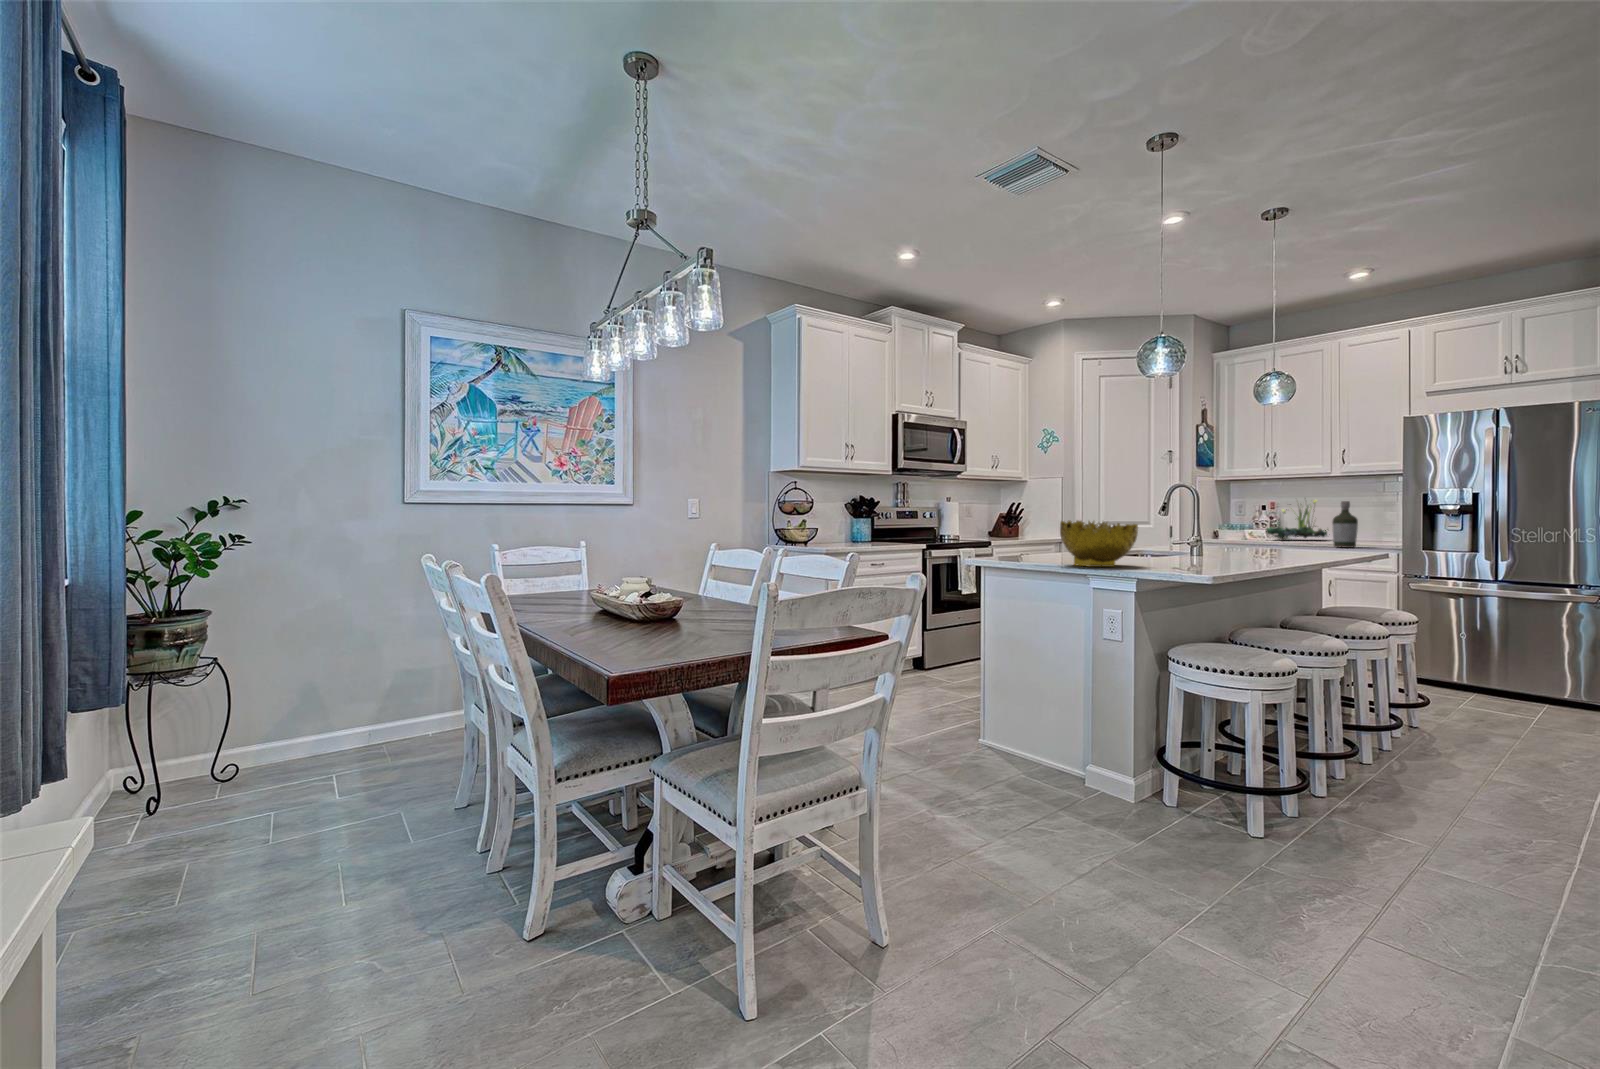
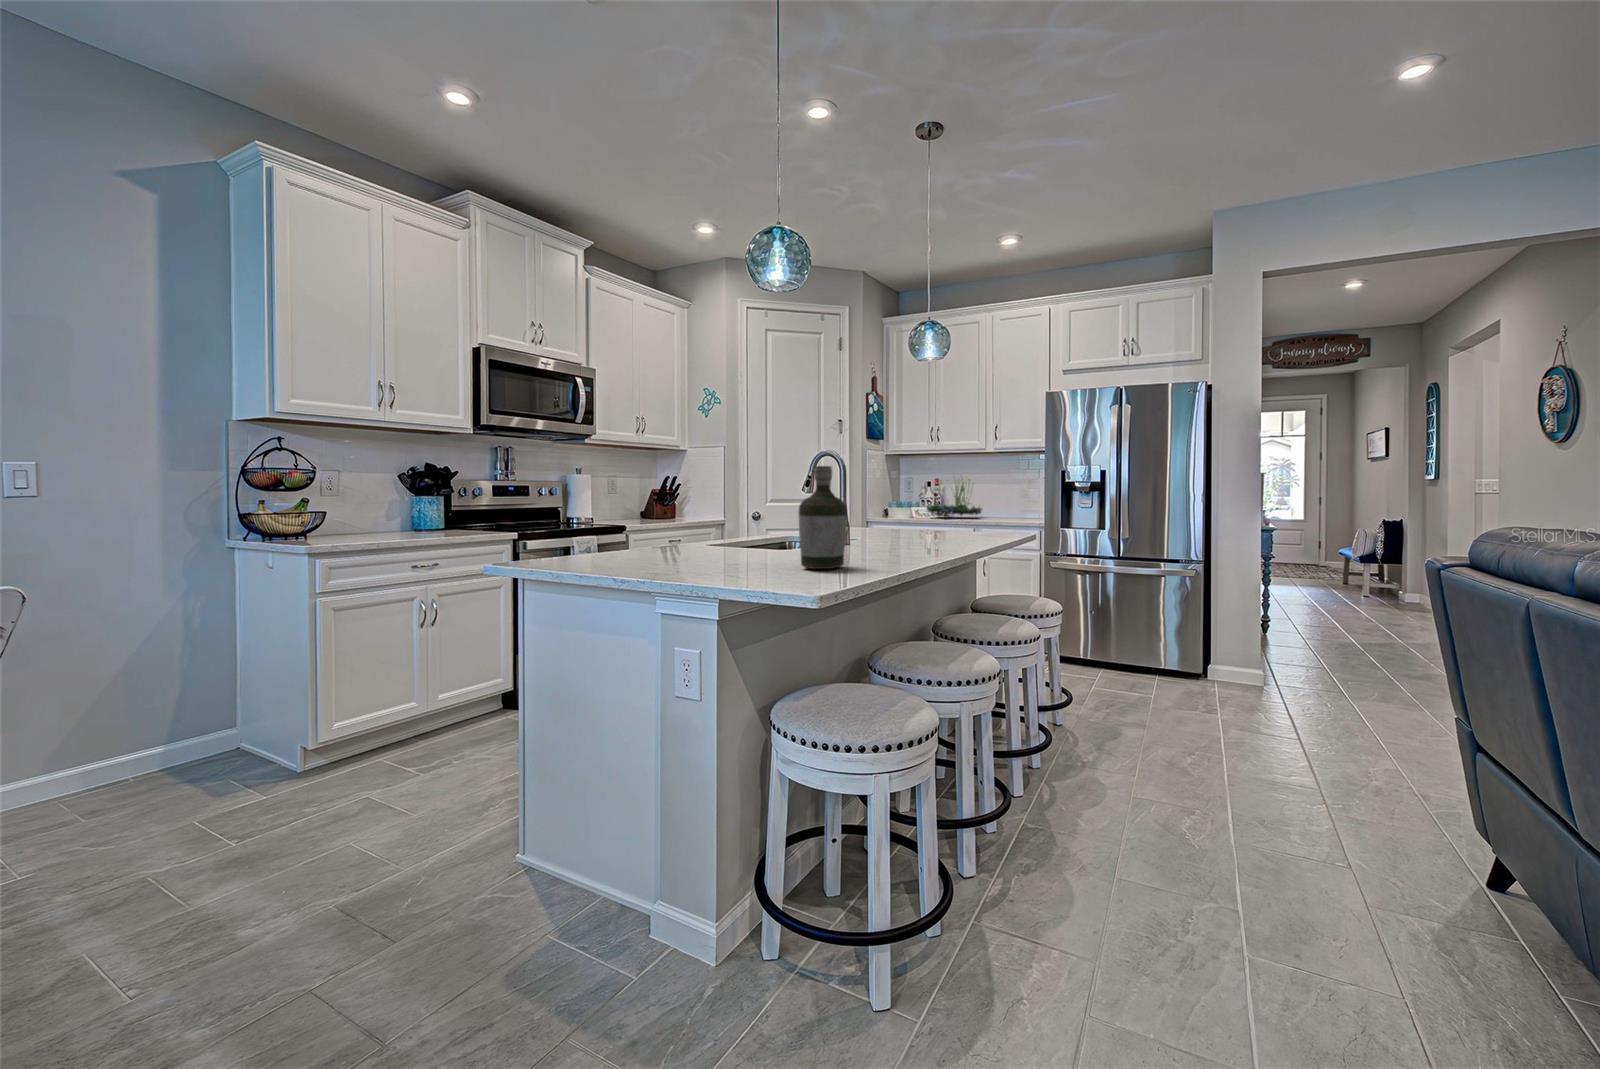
bottle: present [1332,501,1358,548] -> present [799,466,847,569]
decorative bowl: present [1060,521,1138,567] -> none [621,500,737,575]

